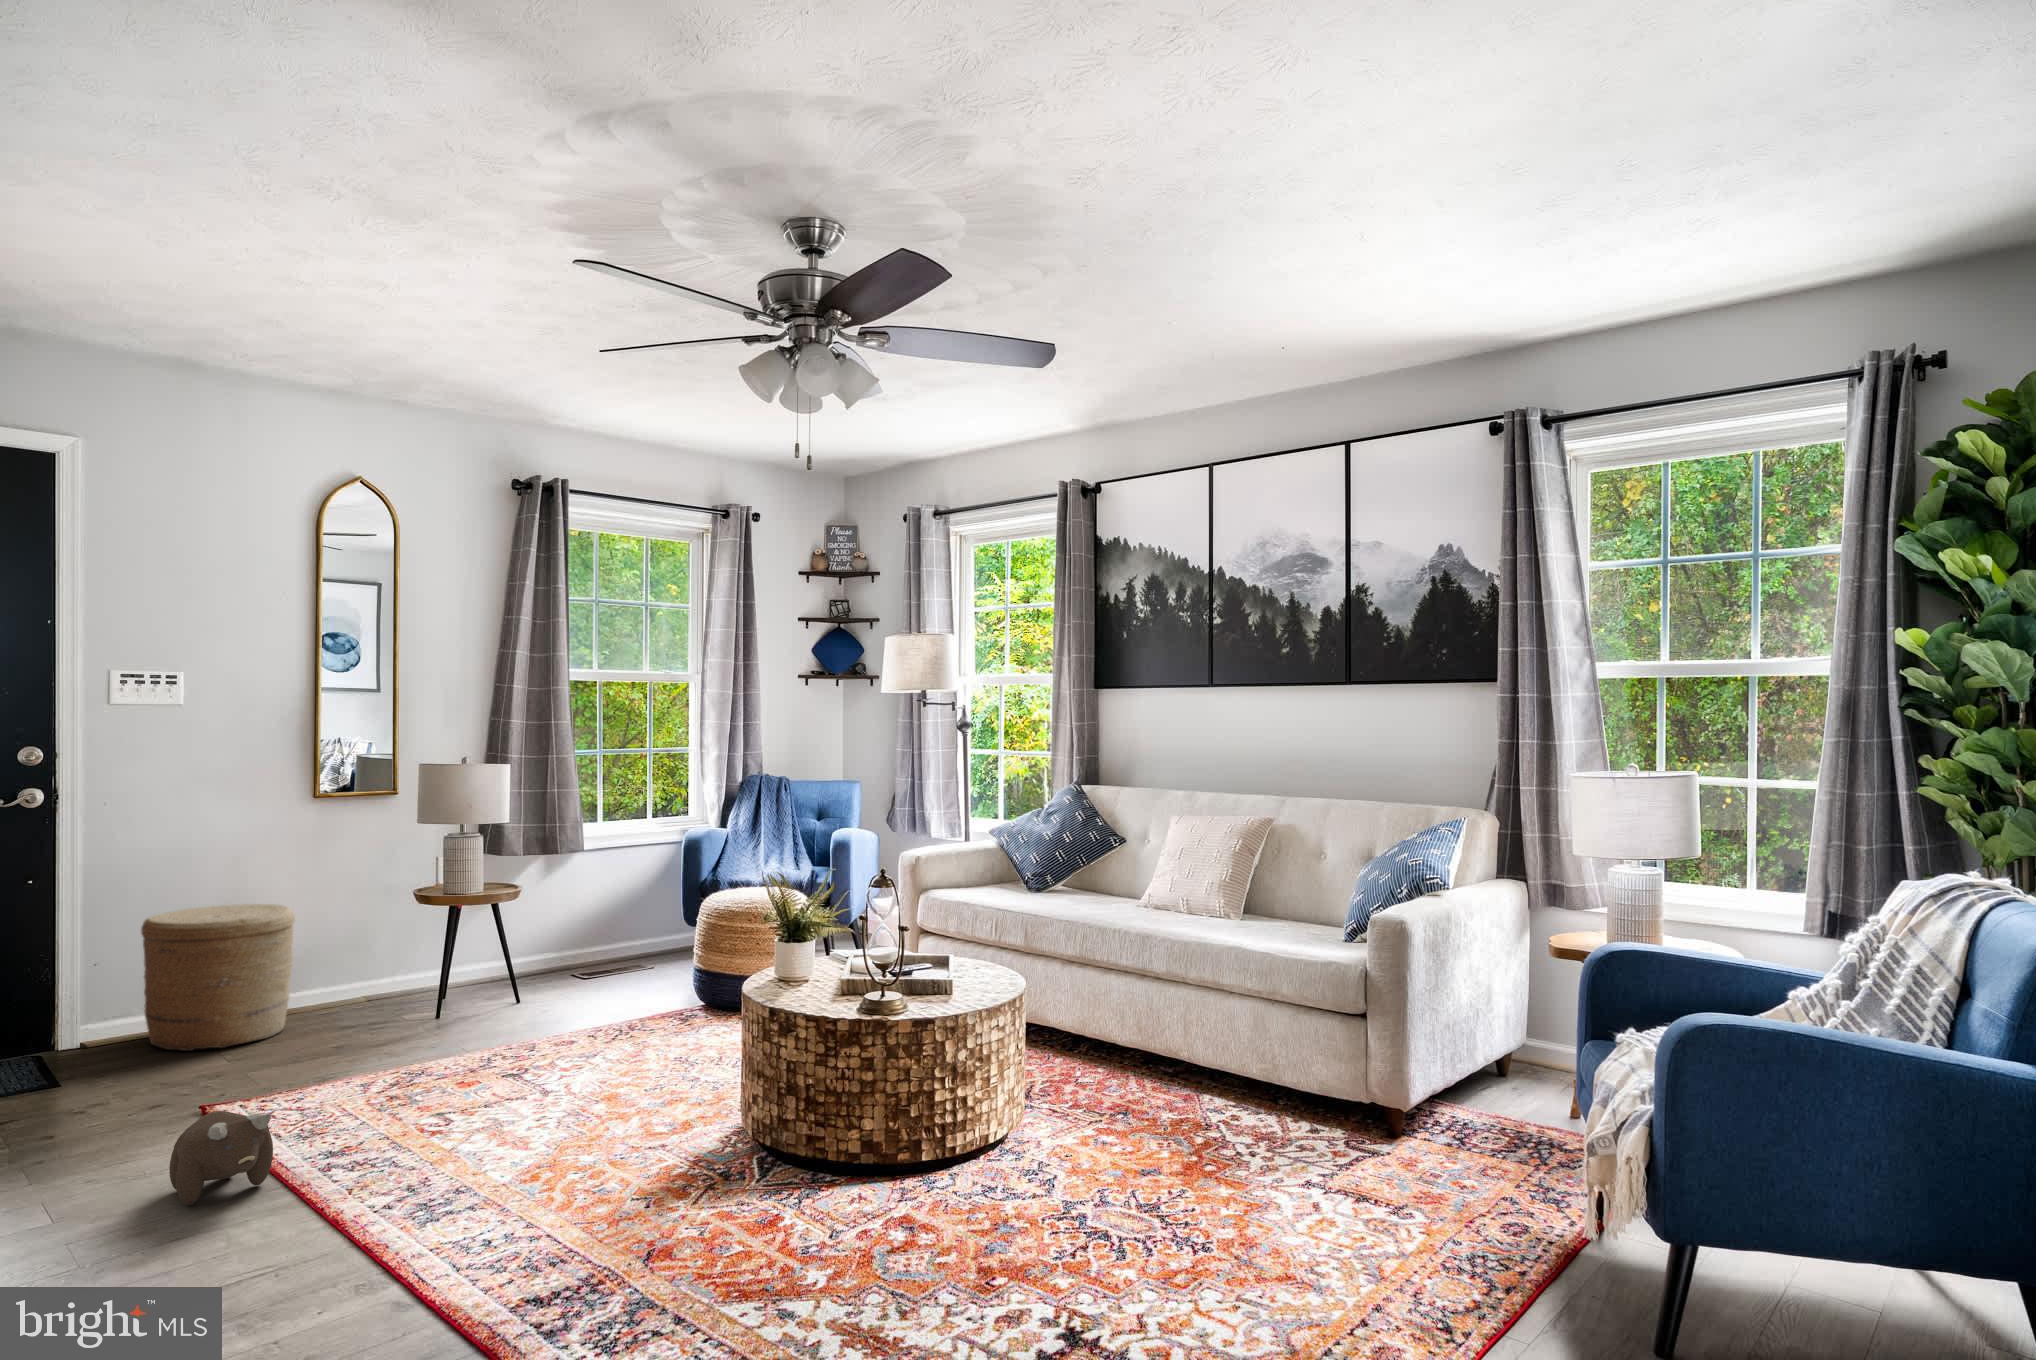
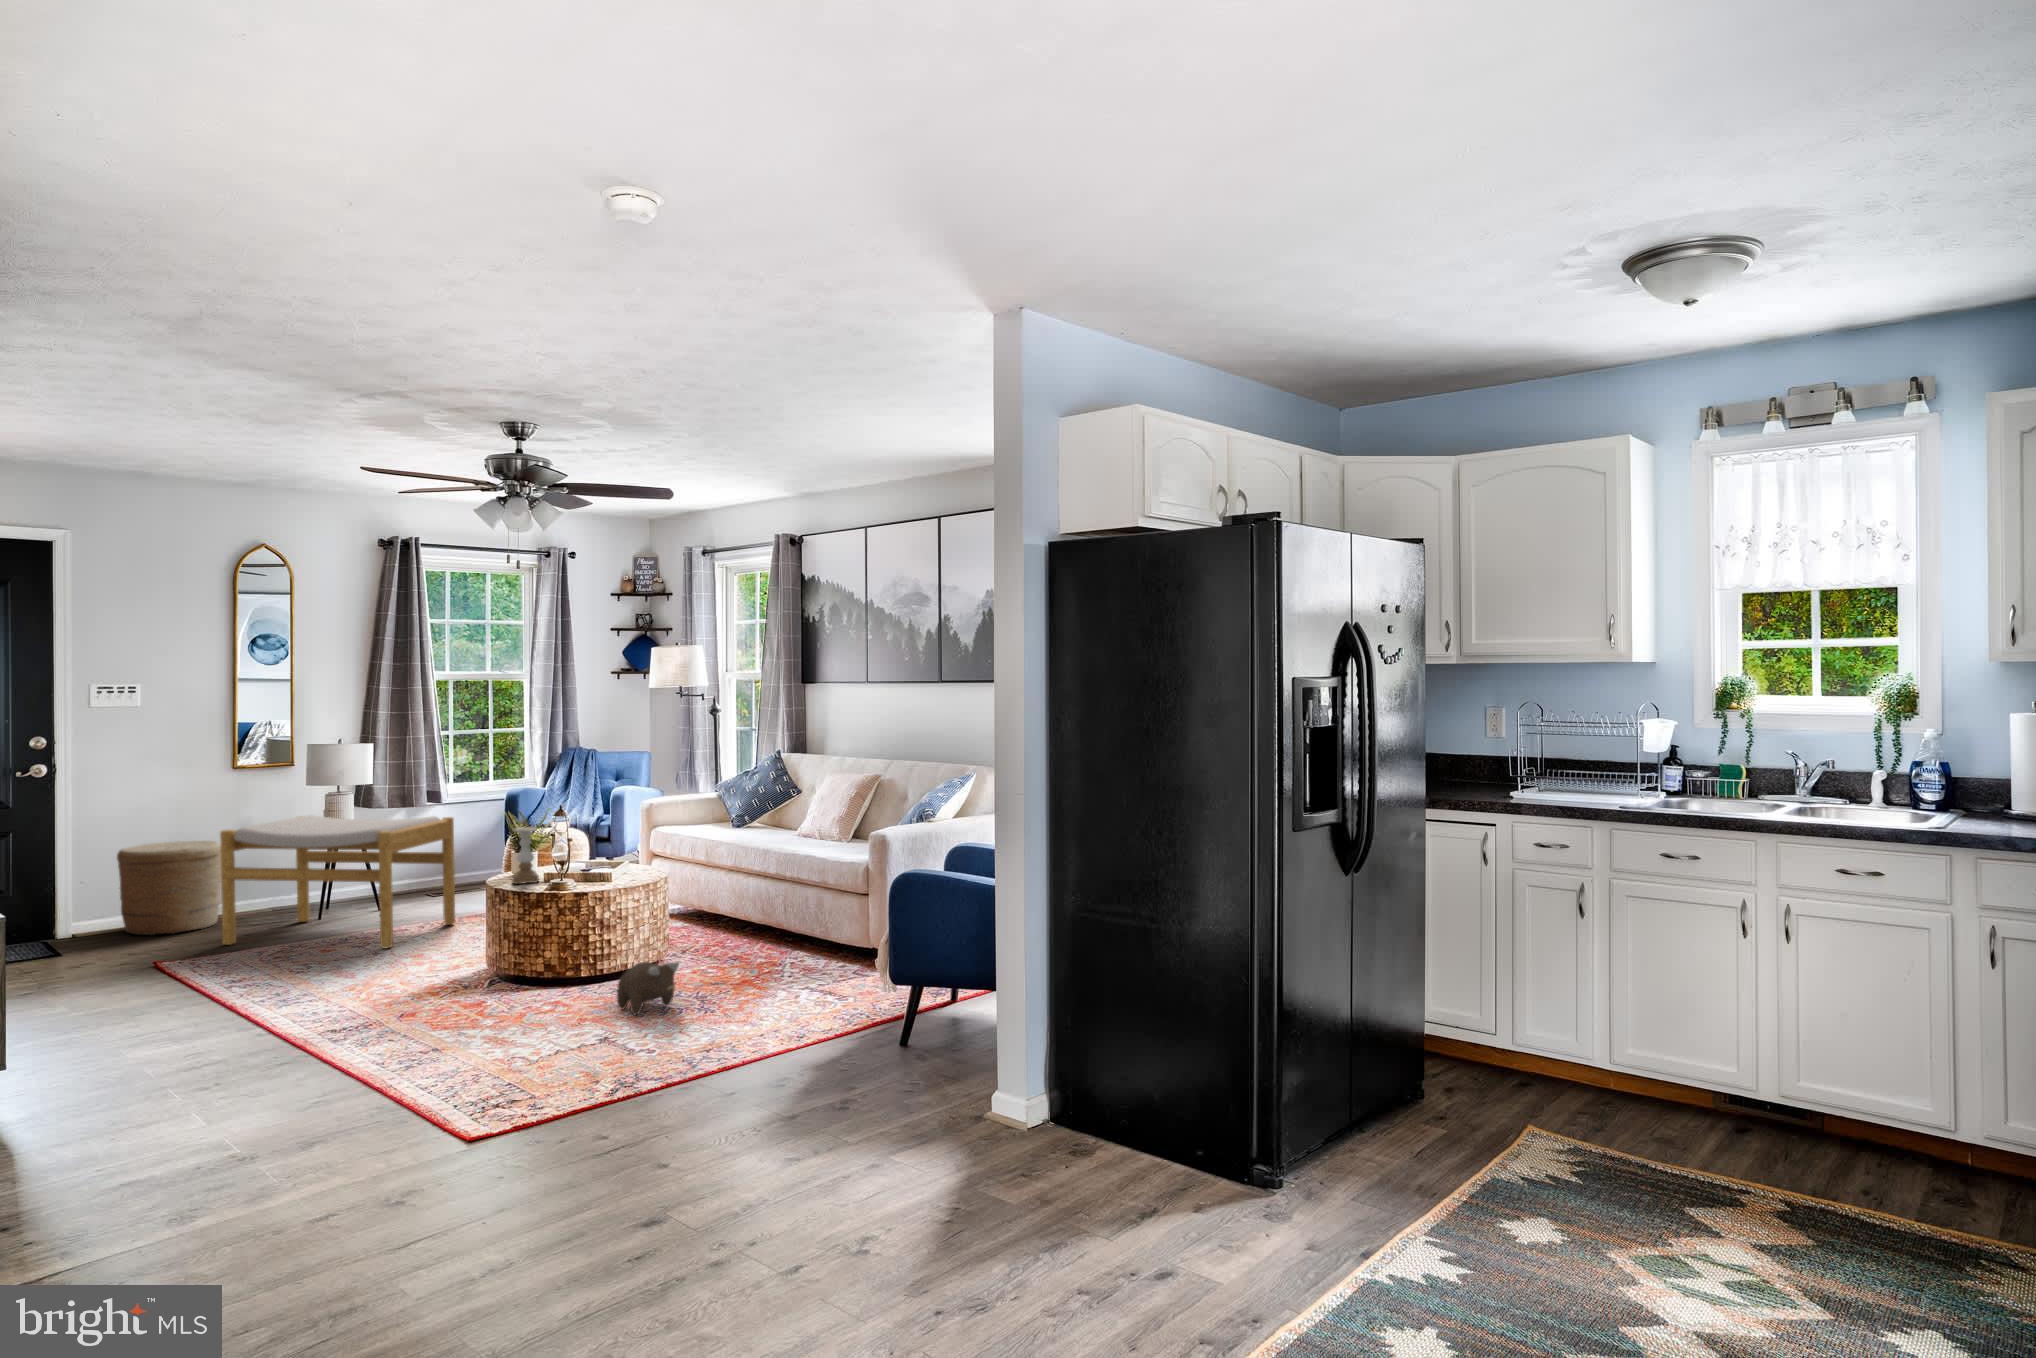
footstool: none [298,870,641,1086] -> present [220,815,455,948]
candle holder: none [783,899,831,997] -> present [512,827,539,884]
plush toy: present [169,1111,273,1205] -> present [617,962,679,1015]

